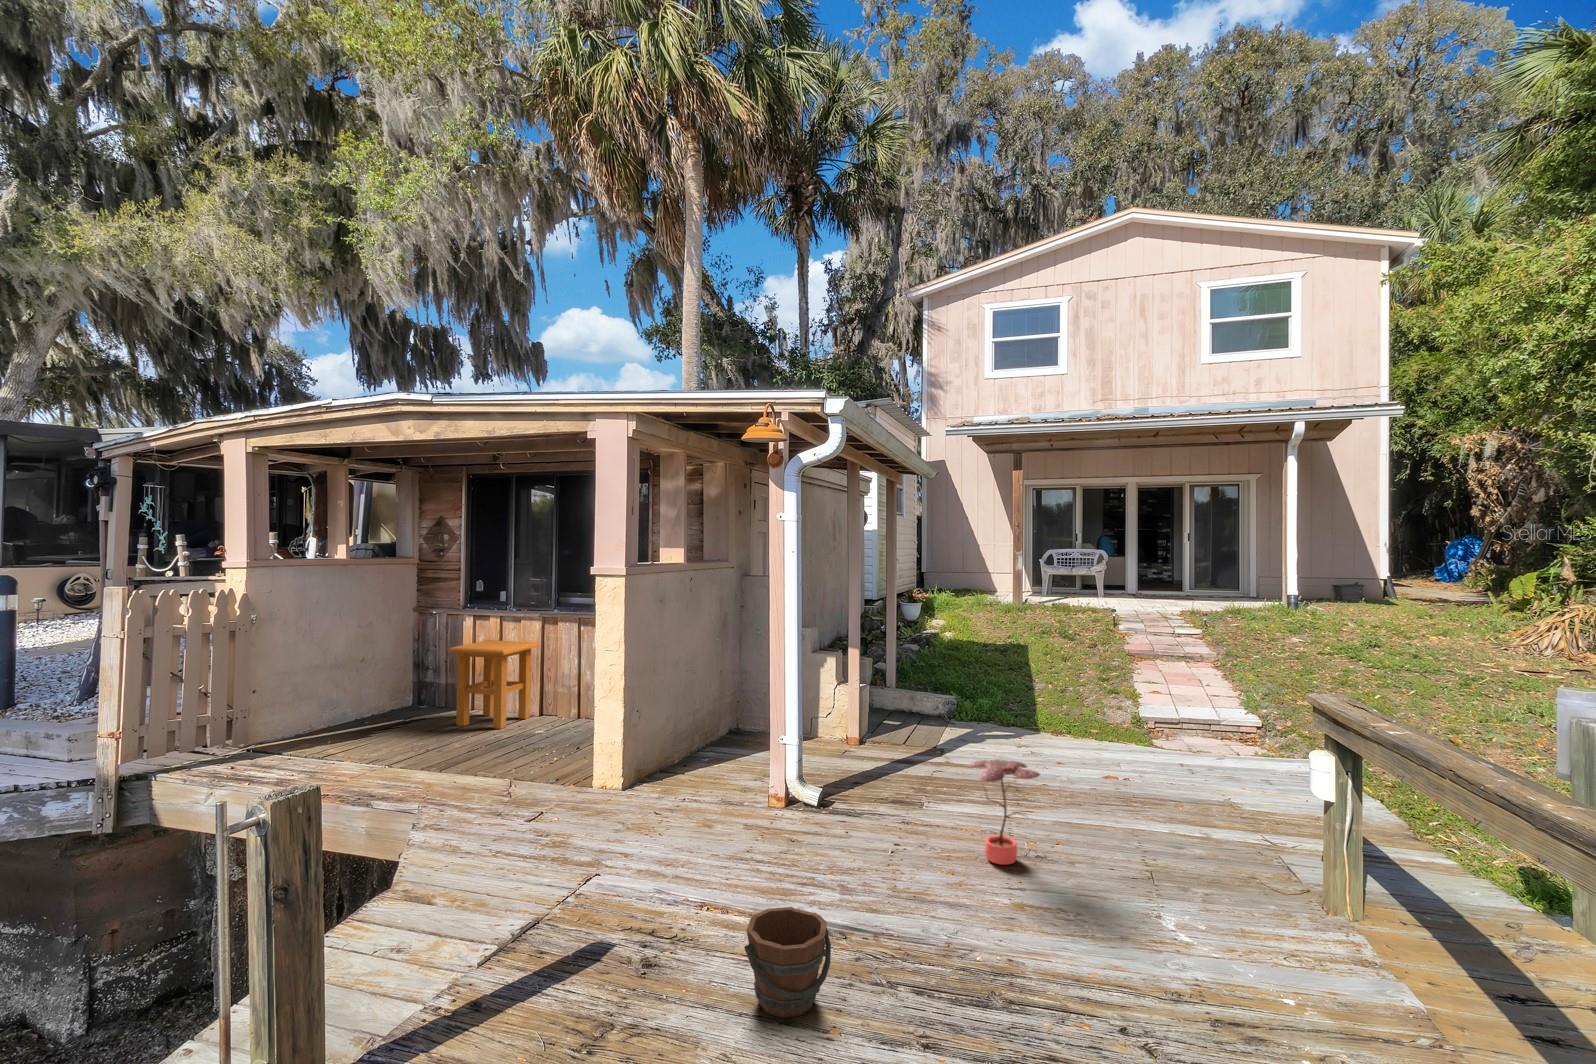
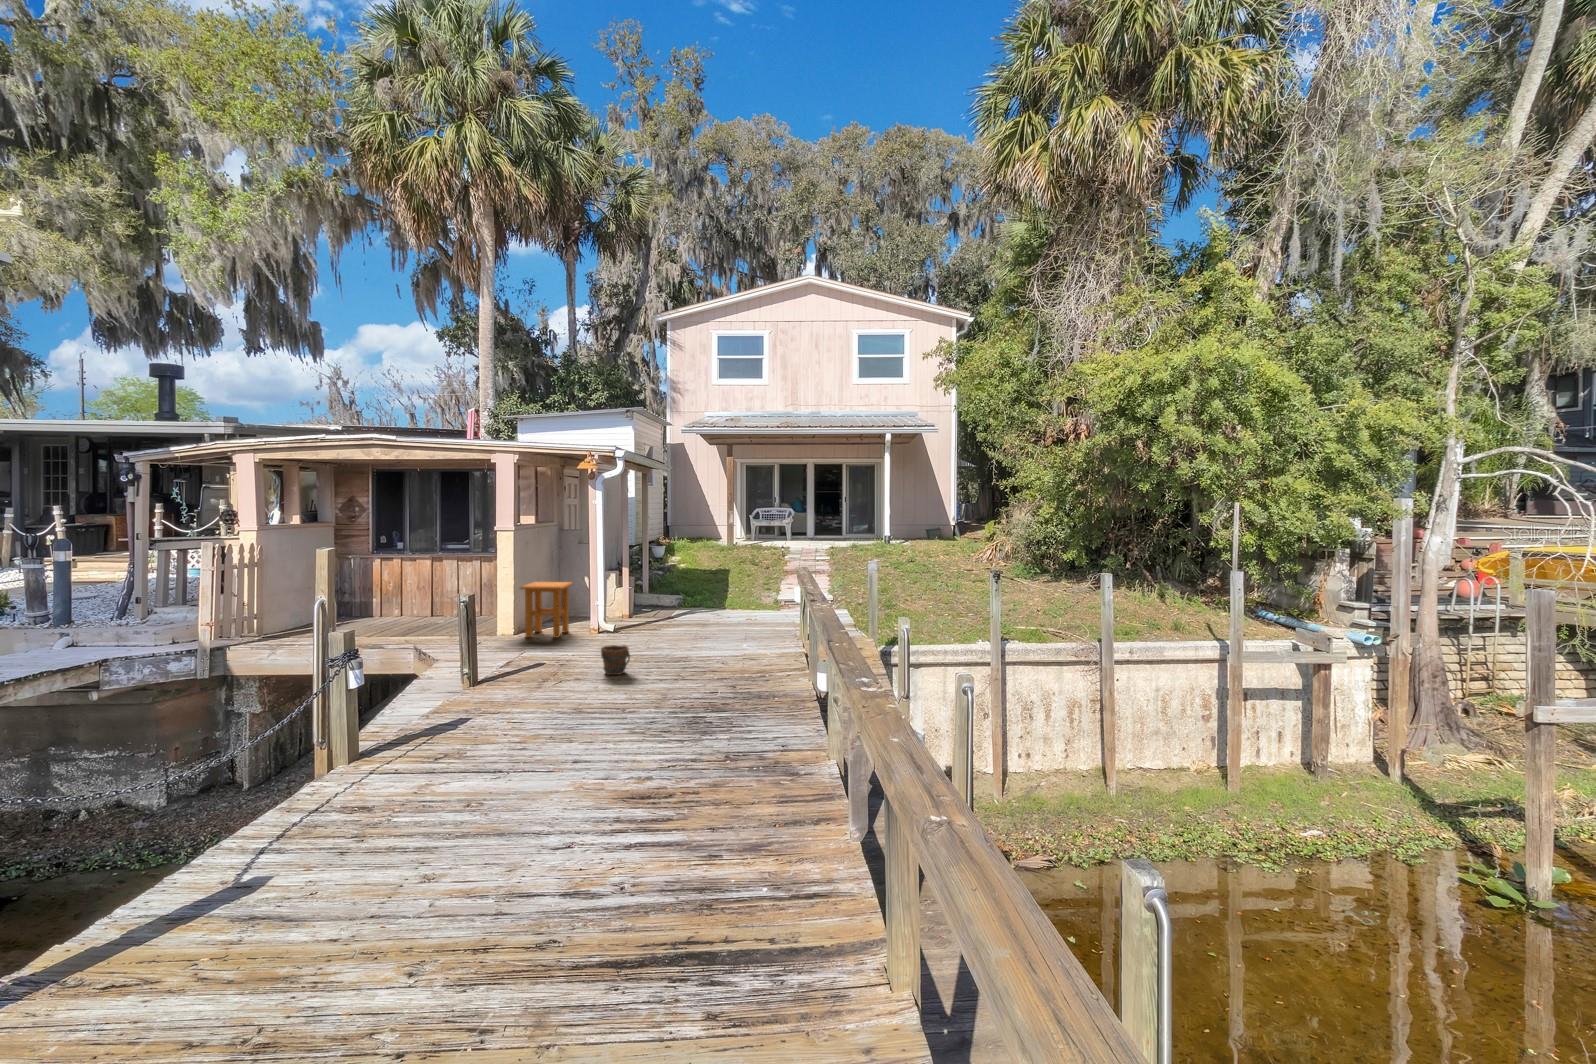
side table: present [448,640,540,729] -> present [520,582,573,638]
potted plant: present [967,760,1040,865] -> none [681,604,711,646]

